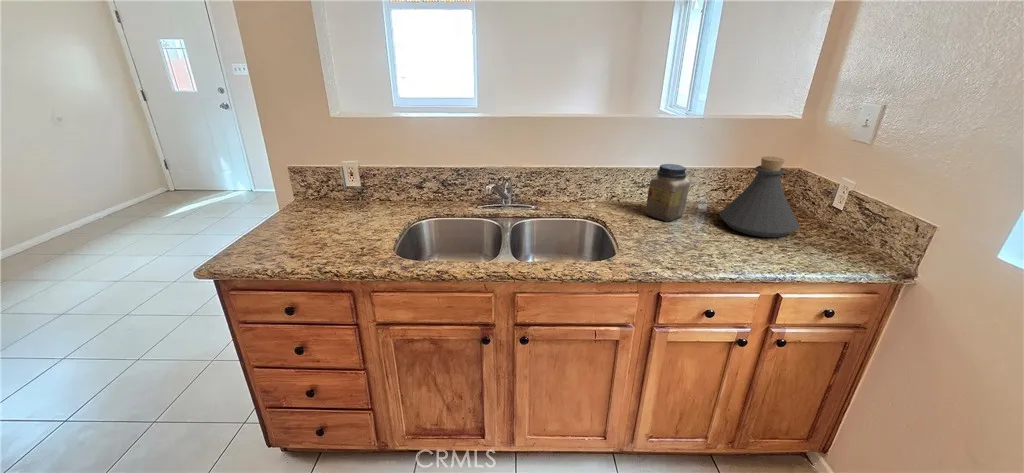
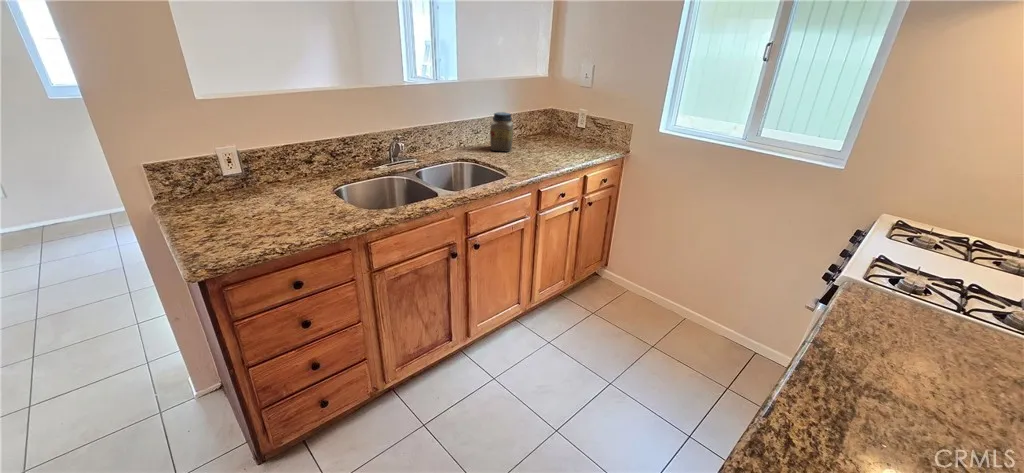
bottle: present [720,156,799,237] -> none [530,100,574,149]

